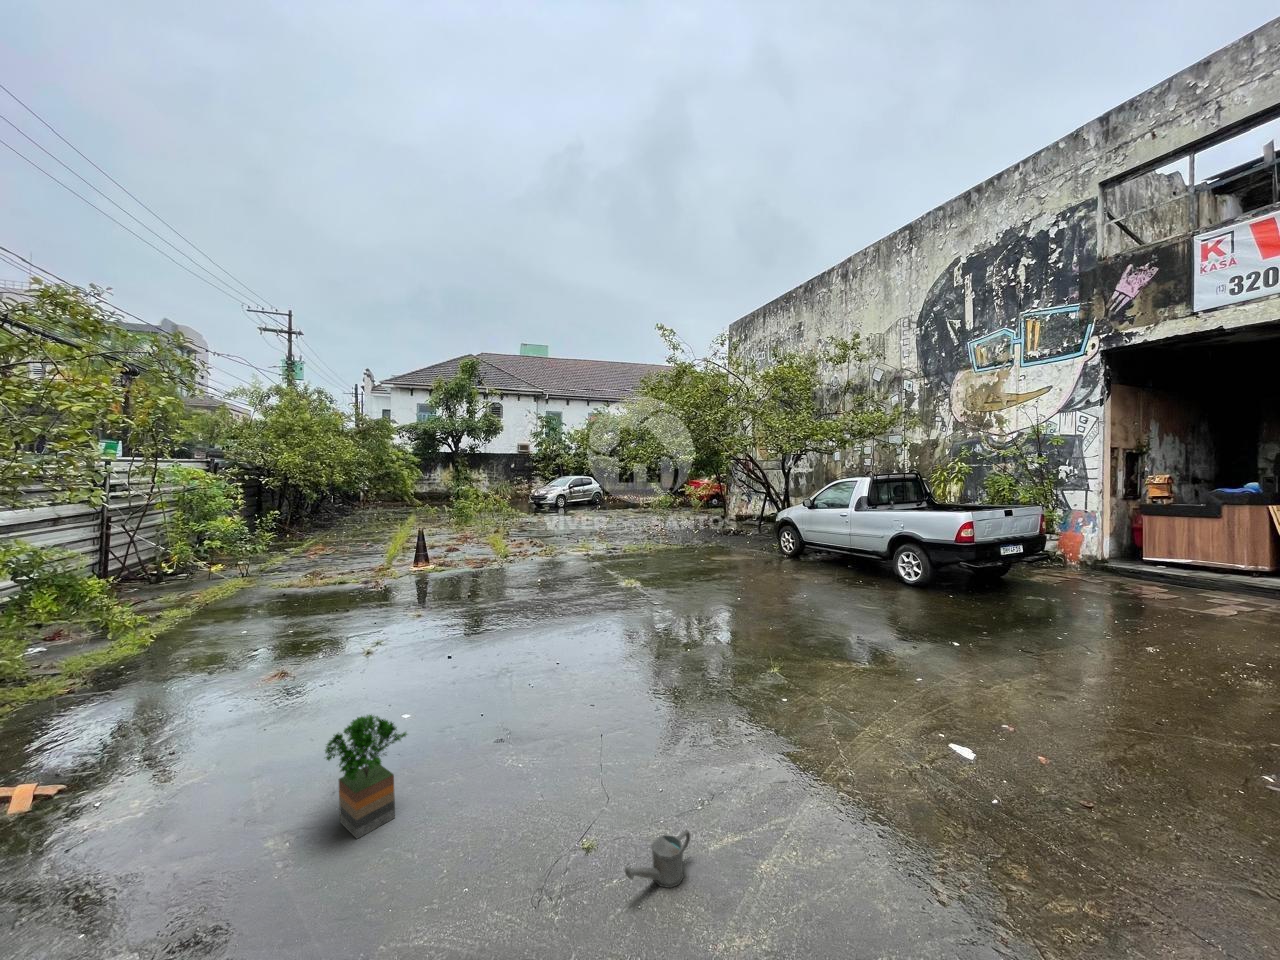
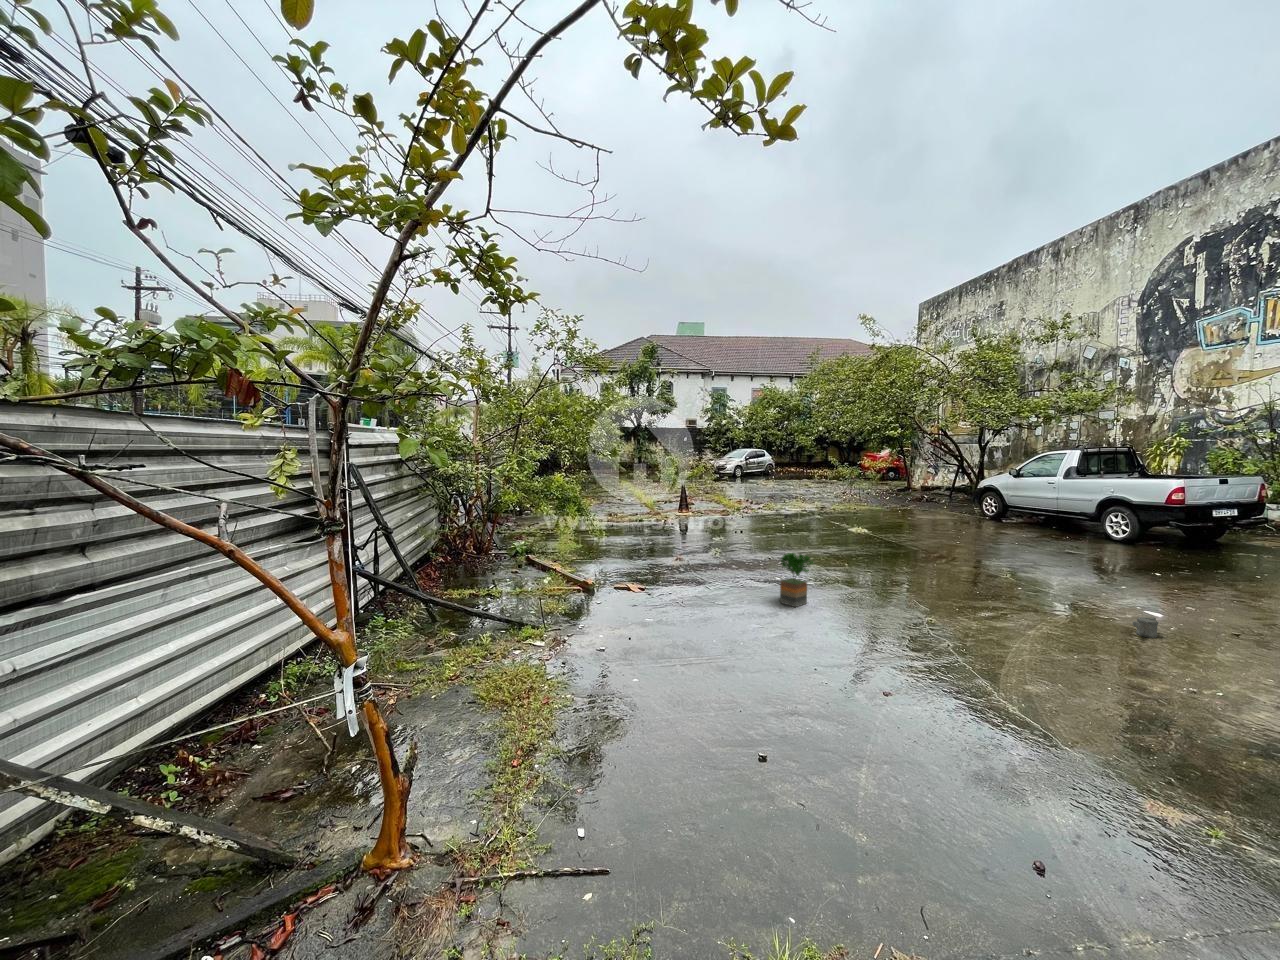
watering can: present [625,830,690,888] -> present [1132,617,1158,638]

